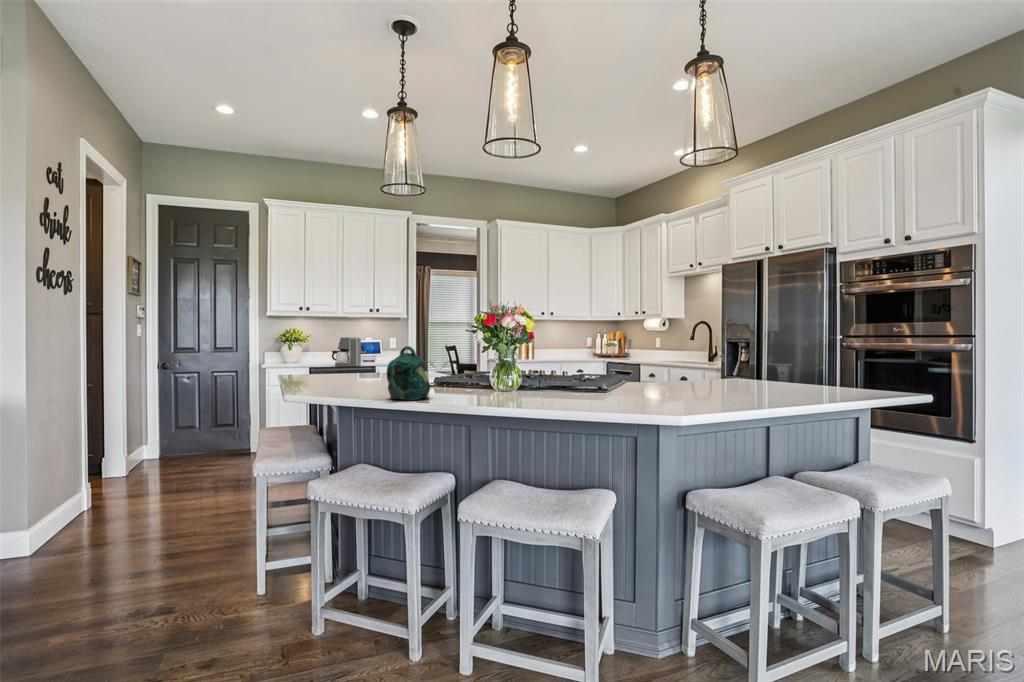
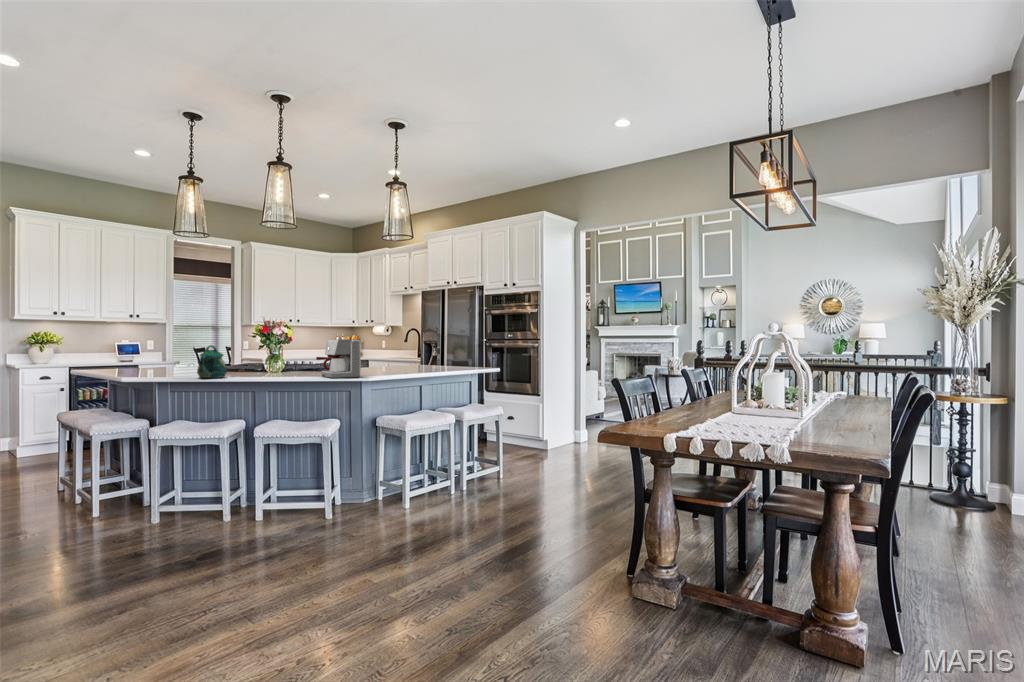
coffee maker: present [332,337,361,367] -> present [316,339,361,378]

